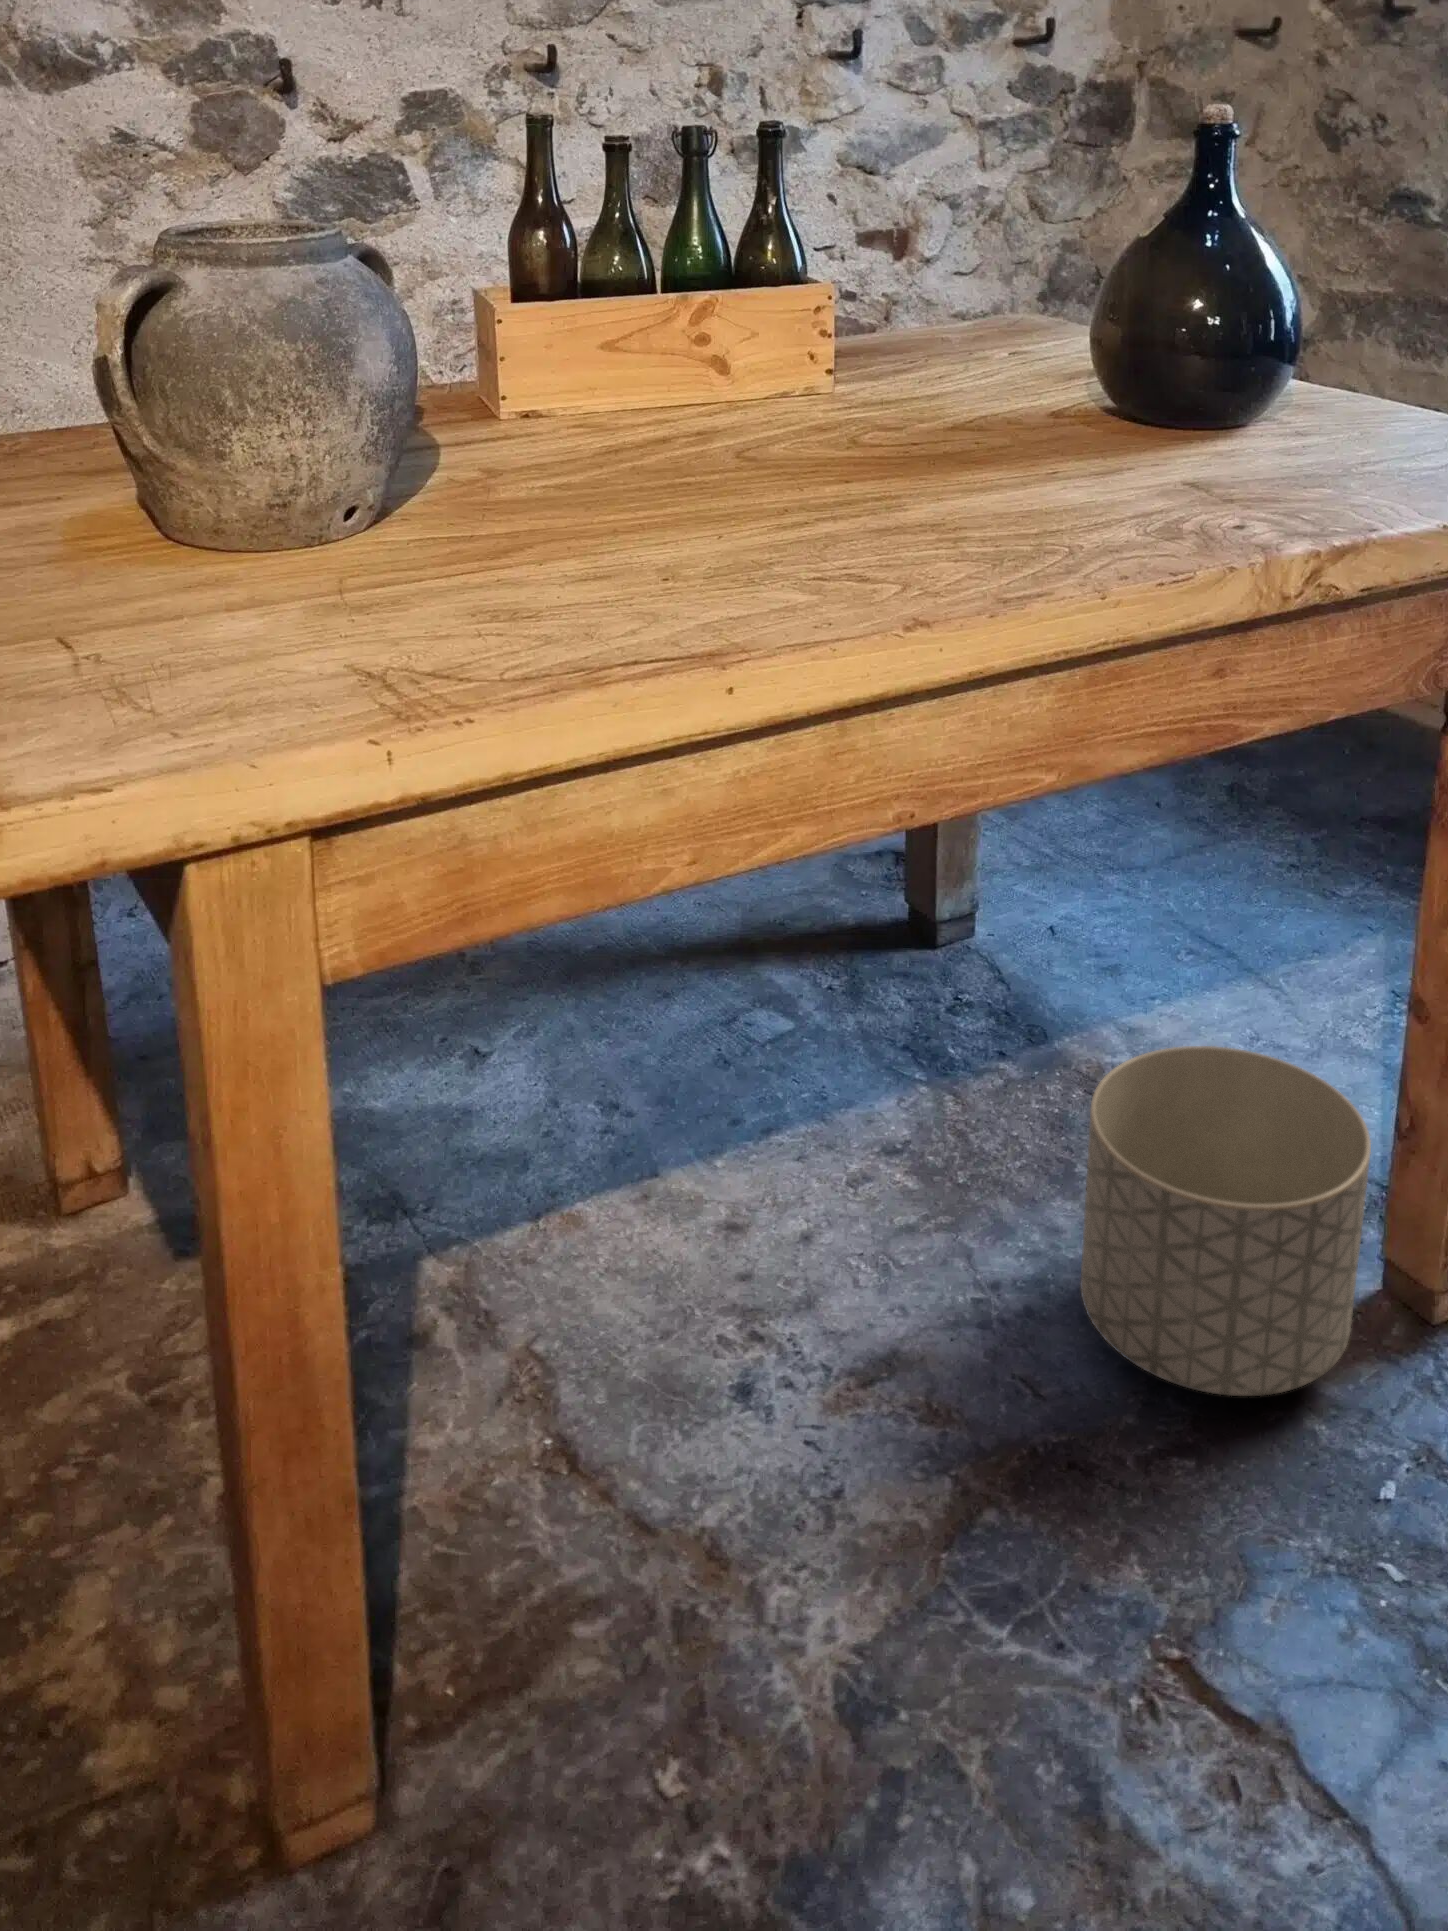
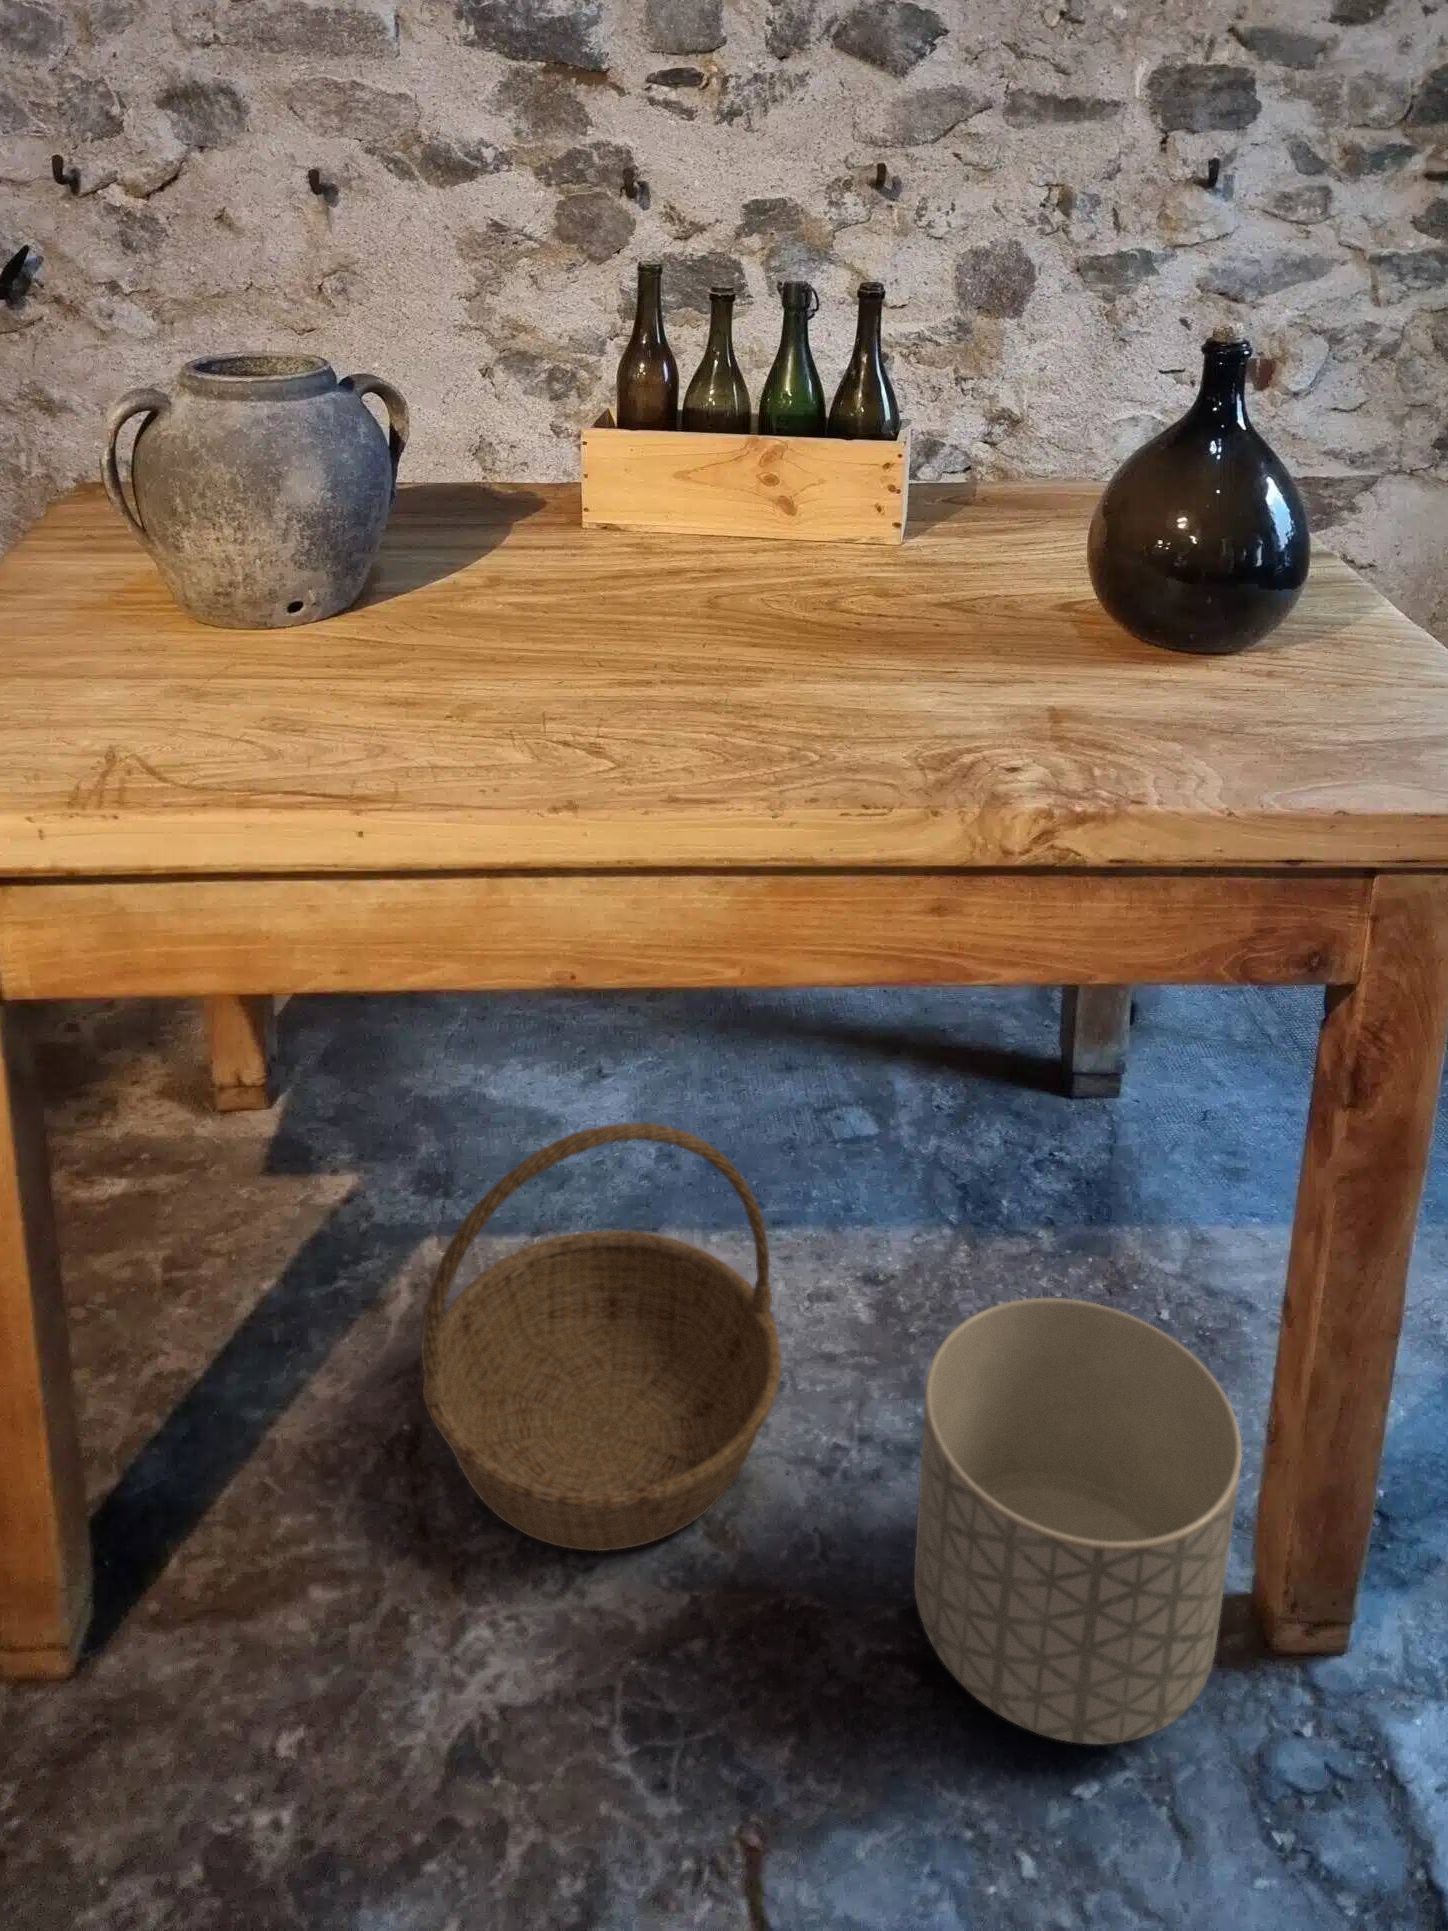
basket: none [560,1007,921,1445] -> present [421,1123,781,1551]

